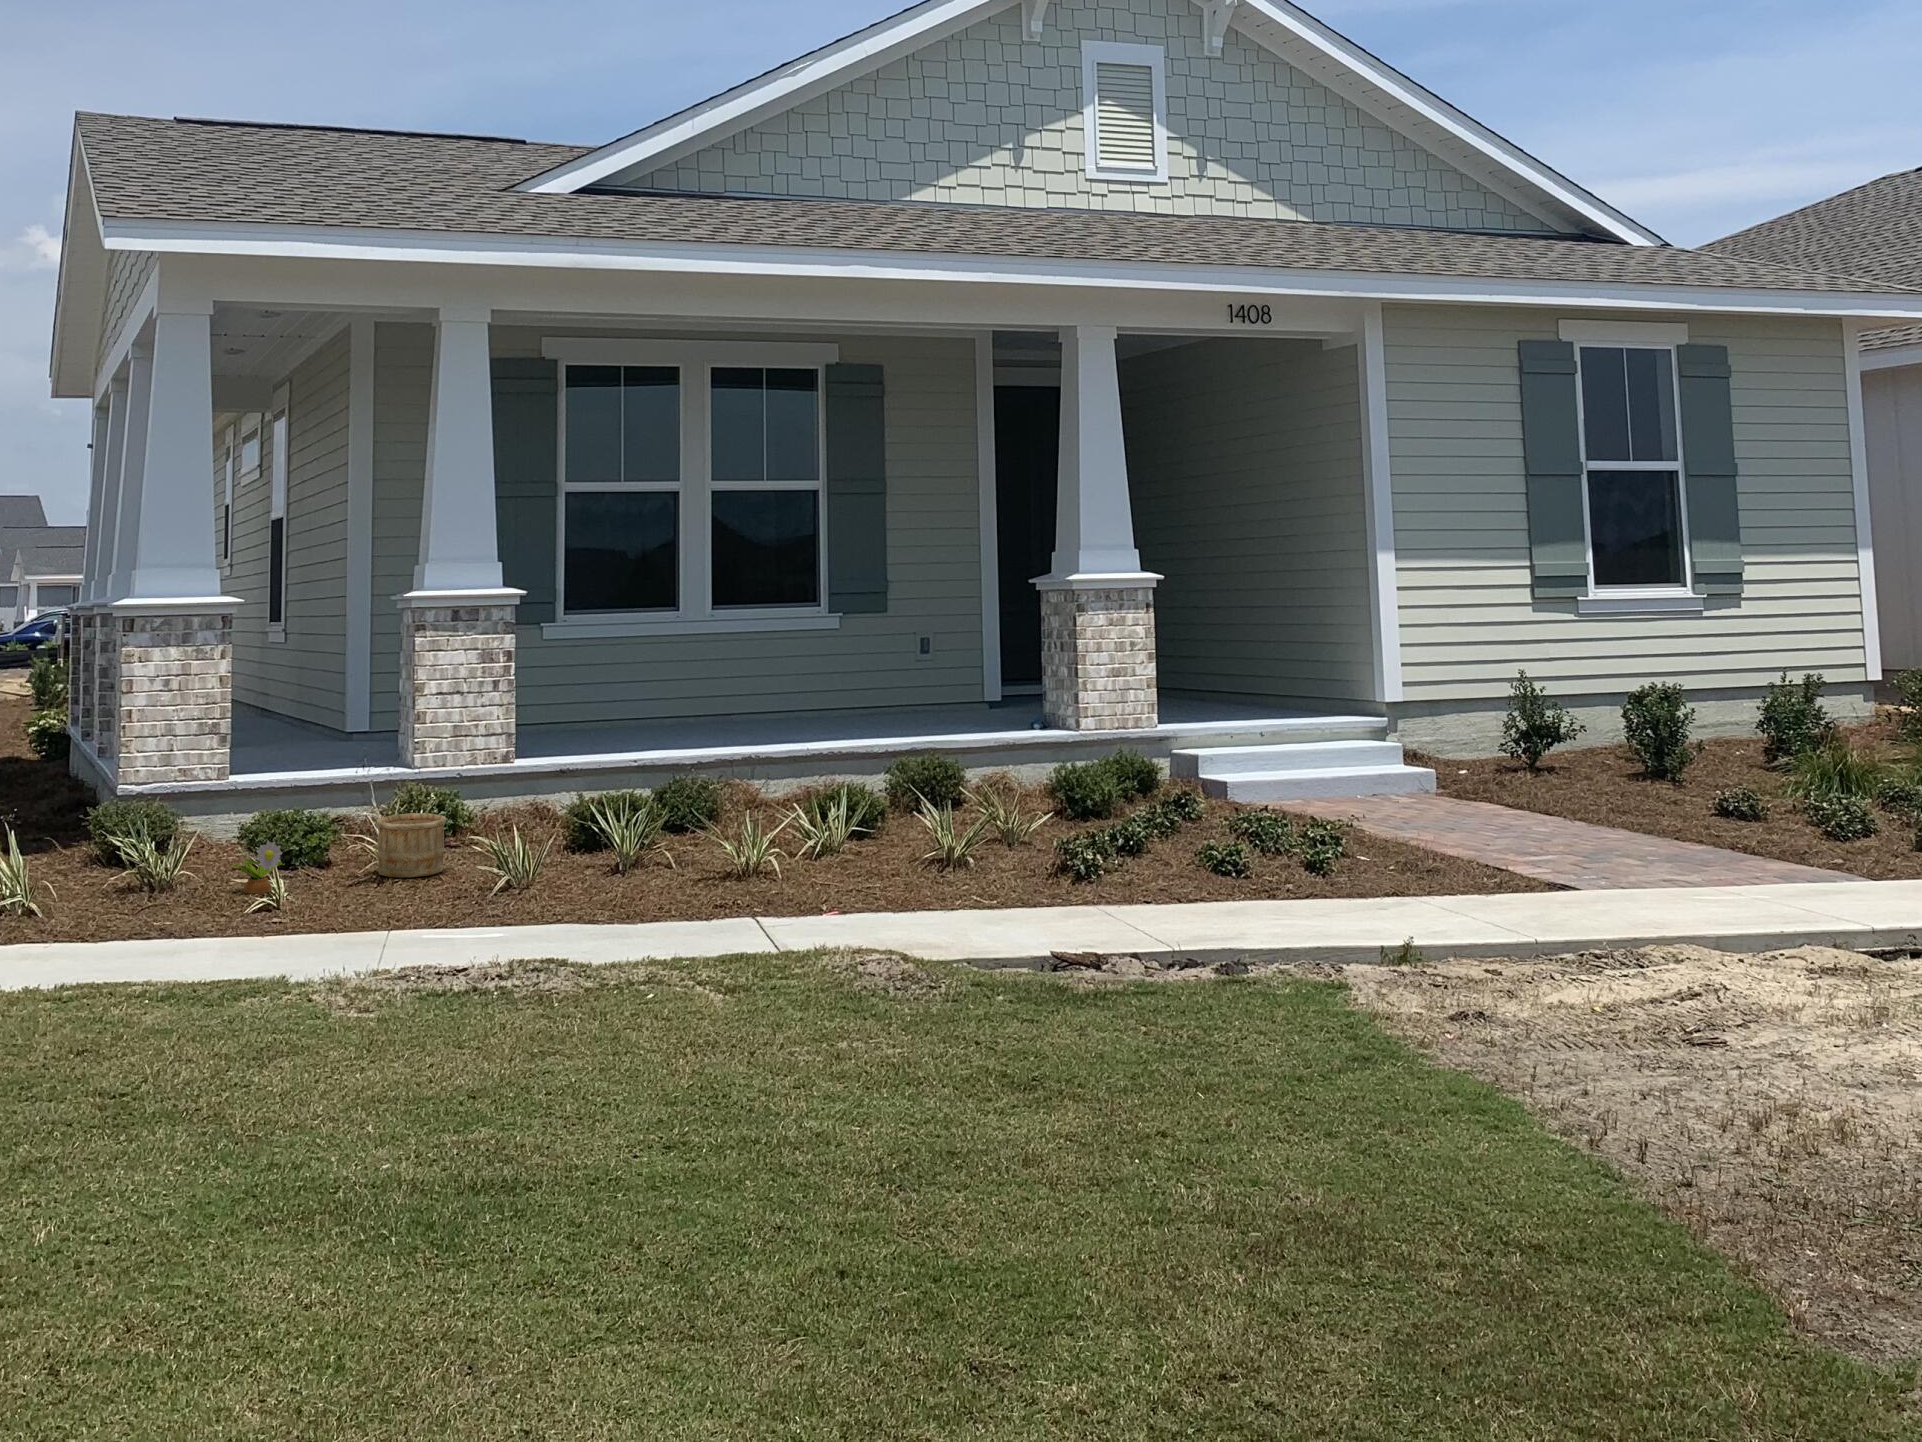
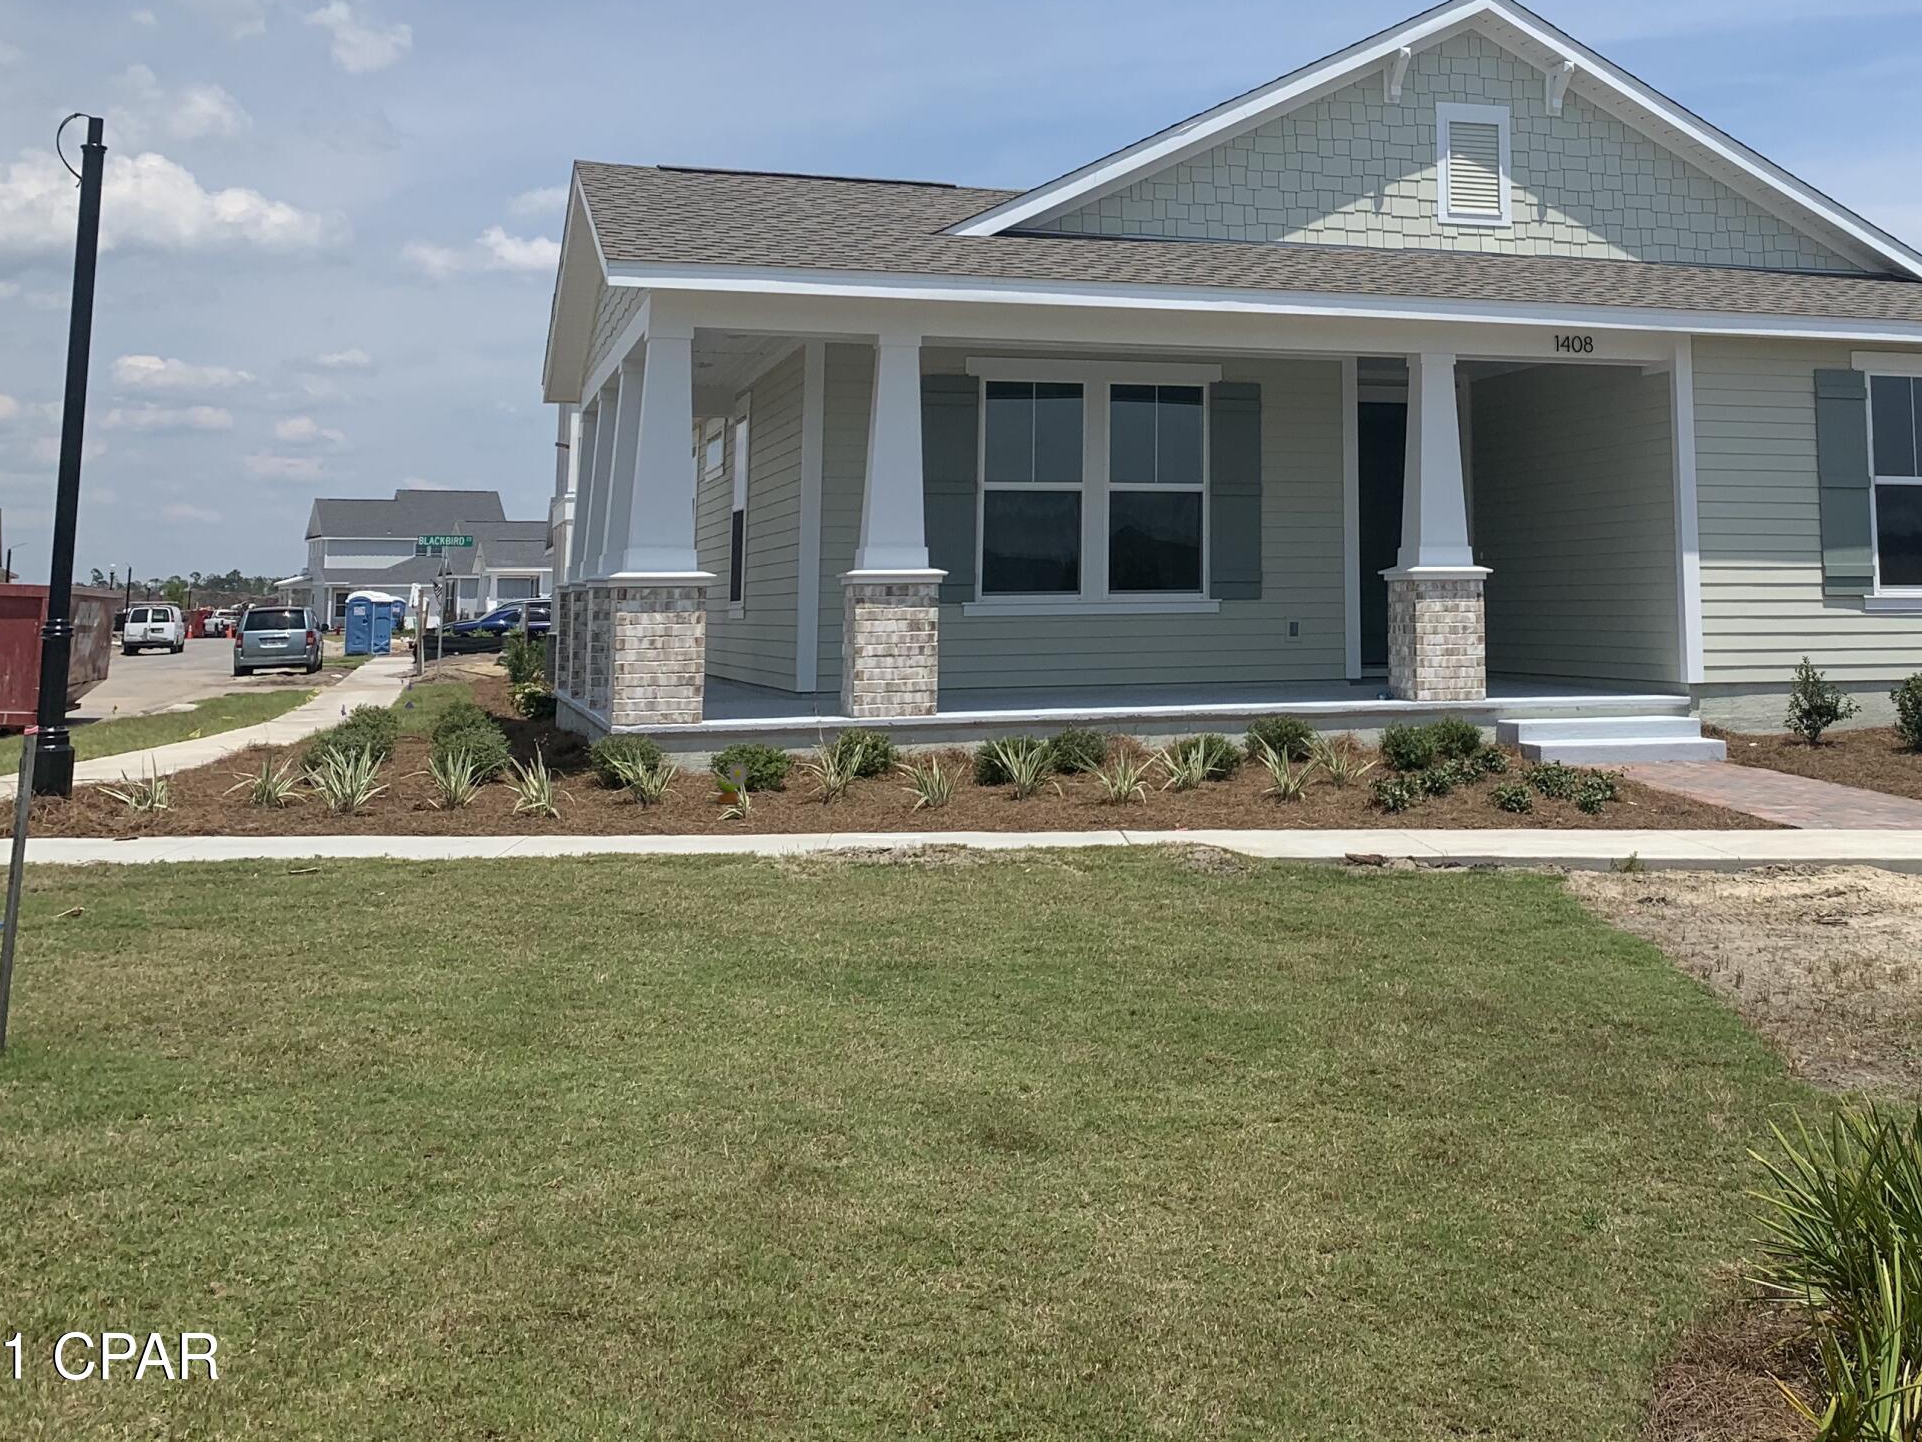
wooden bucket: present [376,813,446,877] -> none [822,746,878,796]

